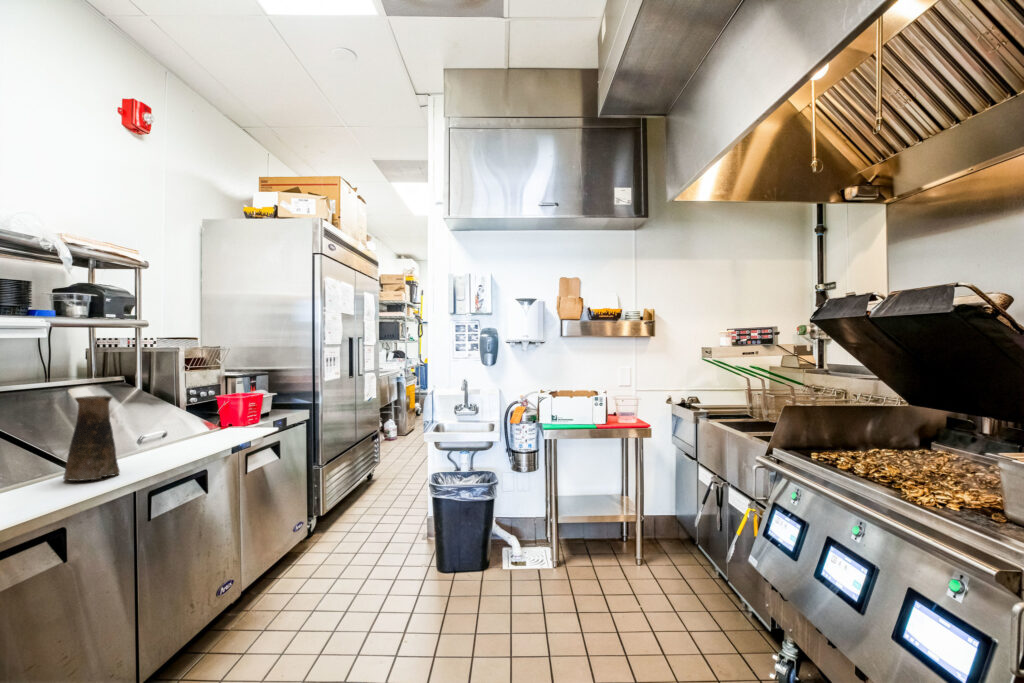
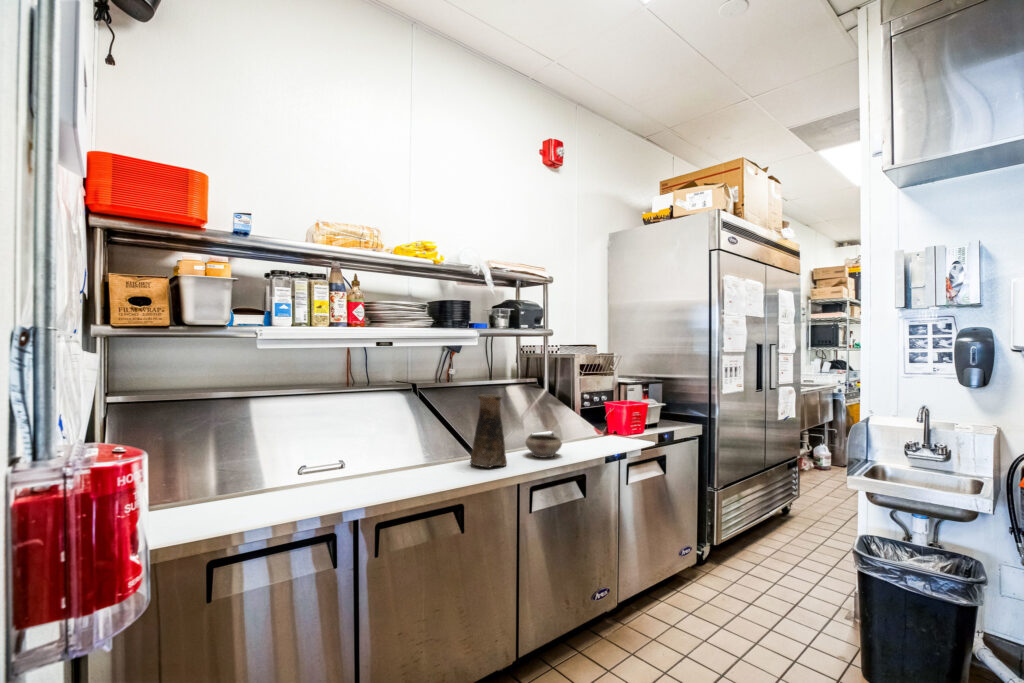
ceramic bowl: none [135,435,184,460] -> present [525,434,562,458]

